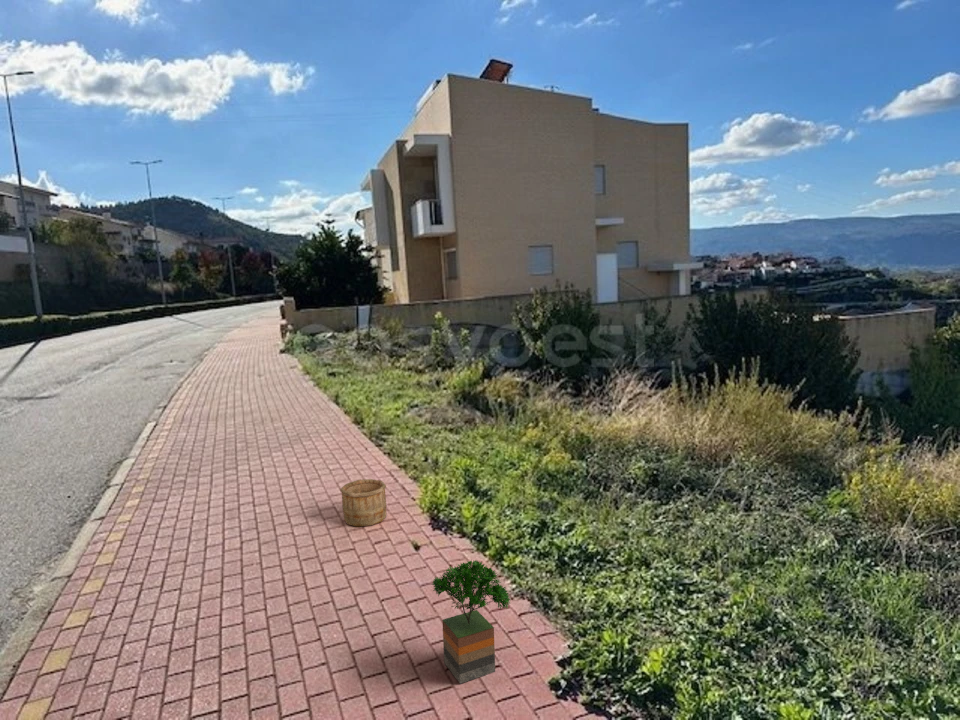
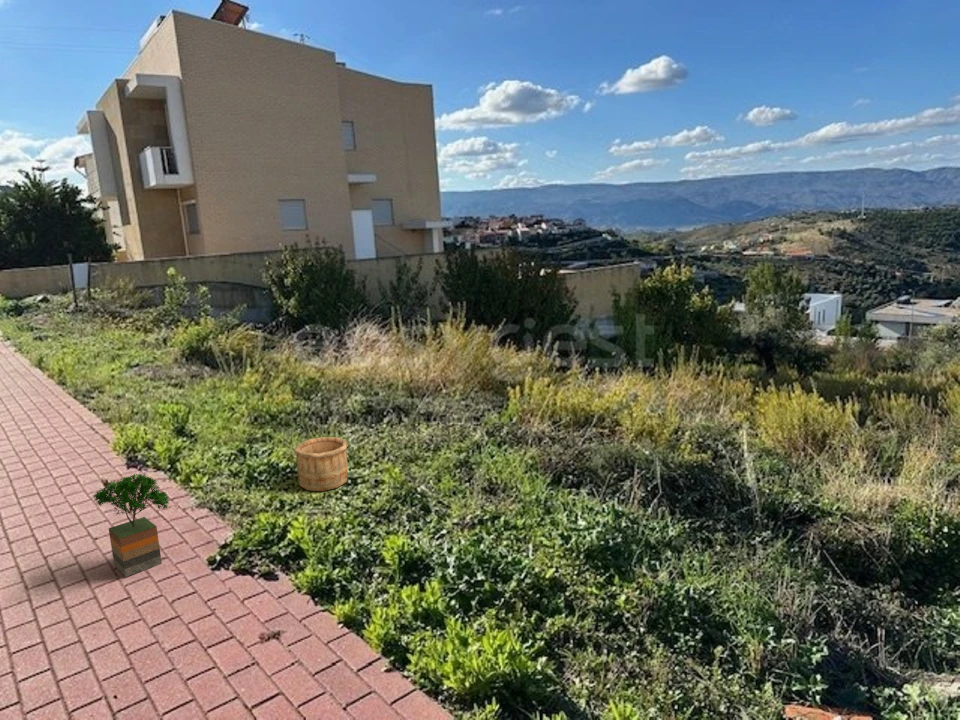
wooden bucket: present [340,479,386,527] -> present [294,437,347,491]

